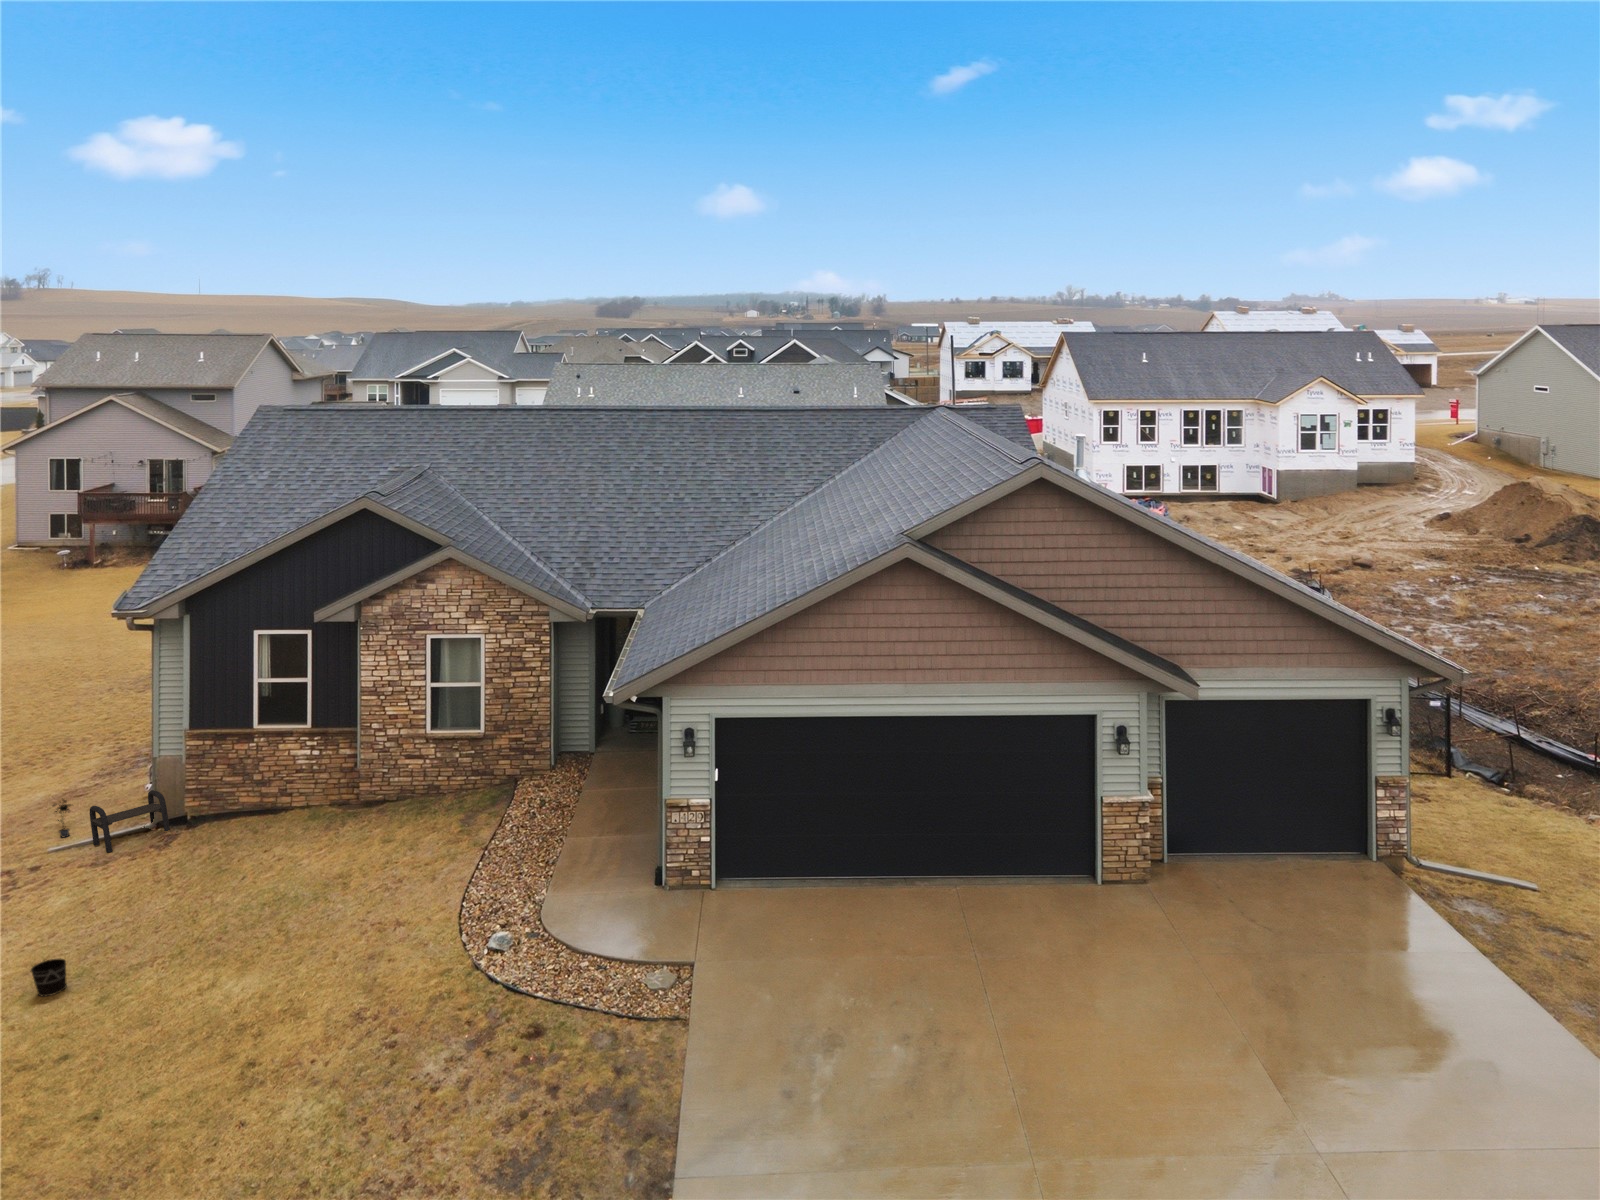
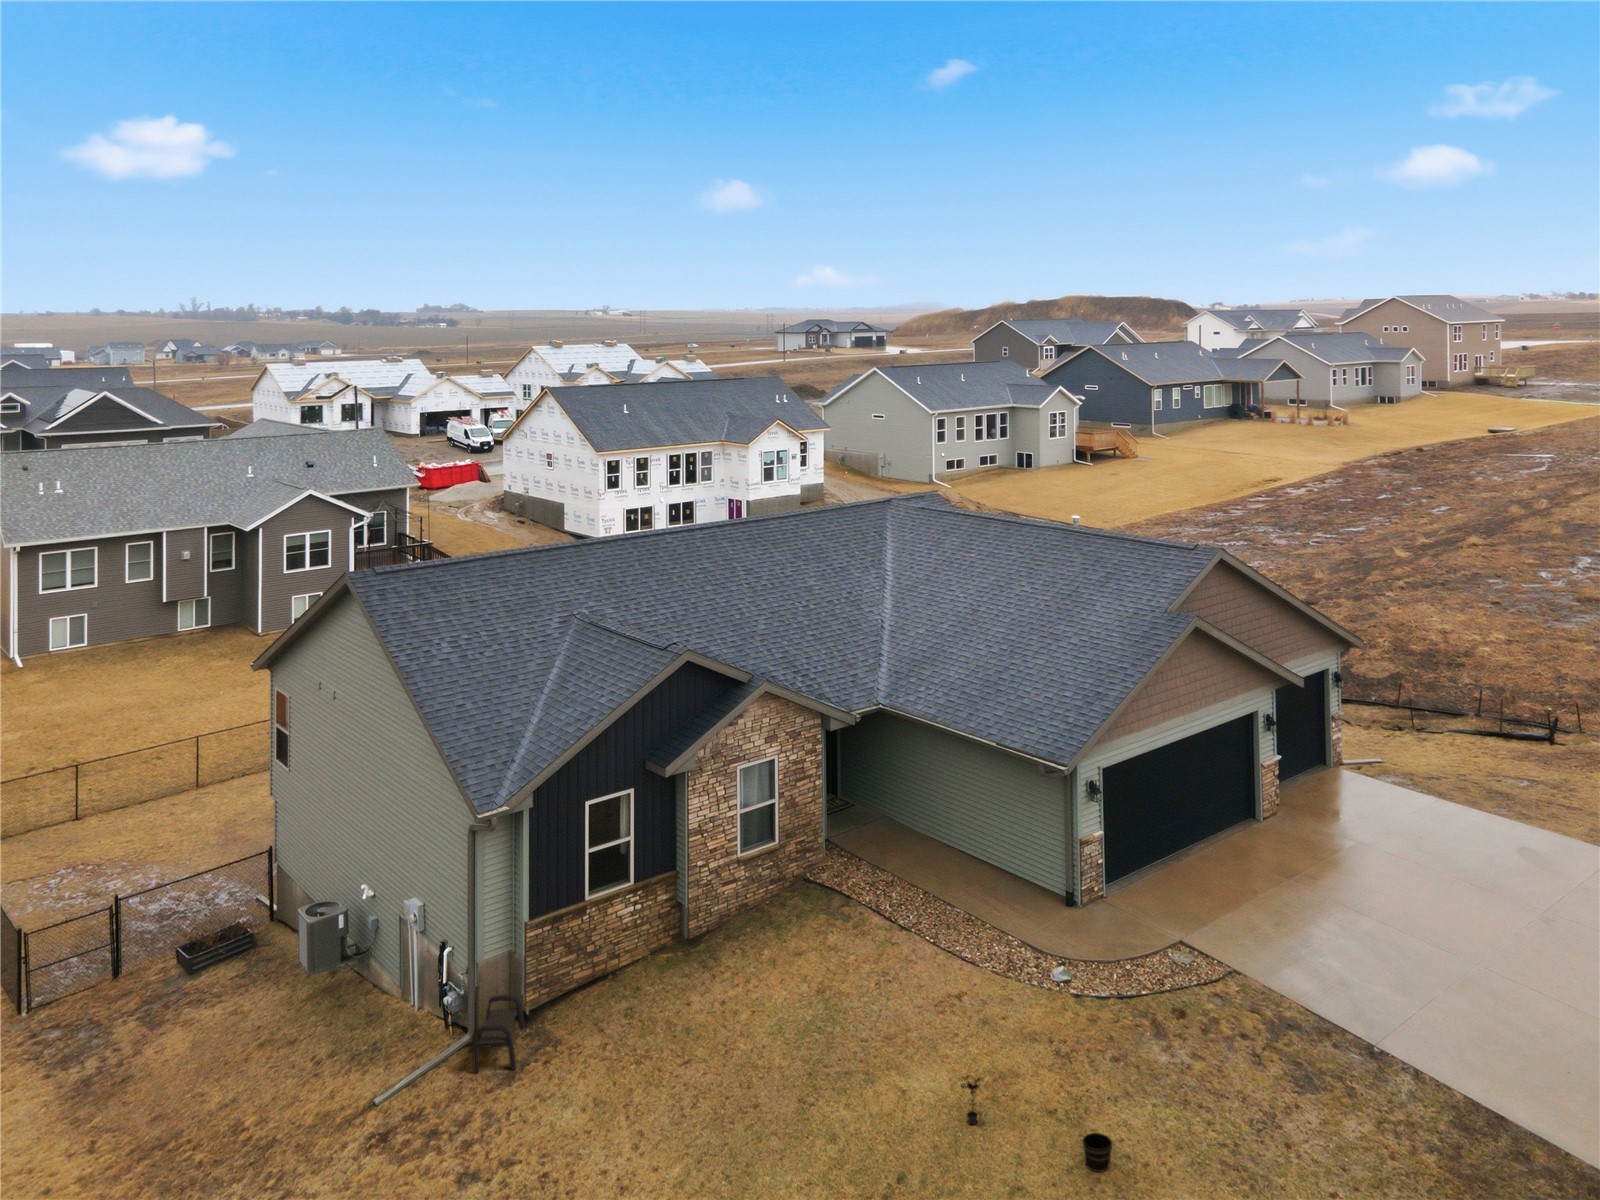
potted plant: present [53,800,71,838] -> present [961,1075,984,1124]
bucket: present [30,958,67,996] -> present [1082,1133,1113,1172]

